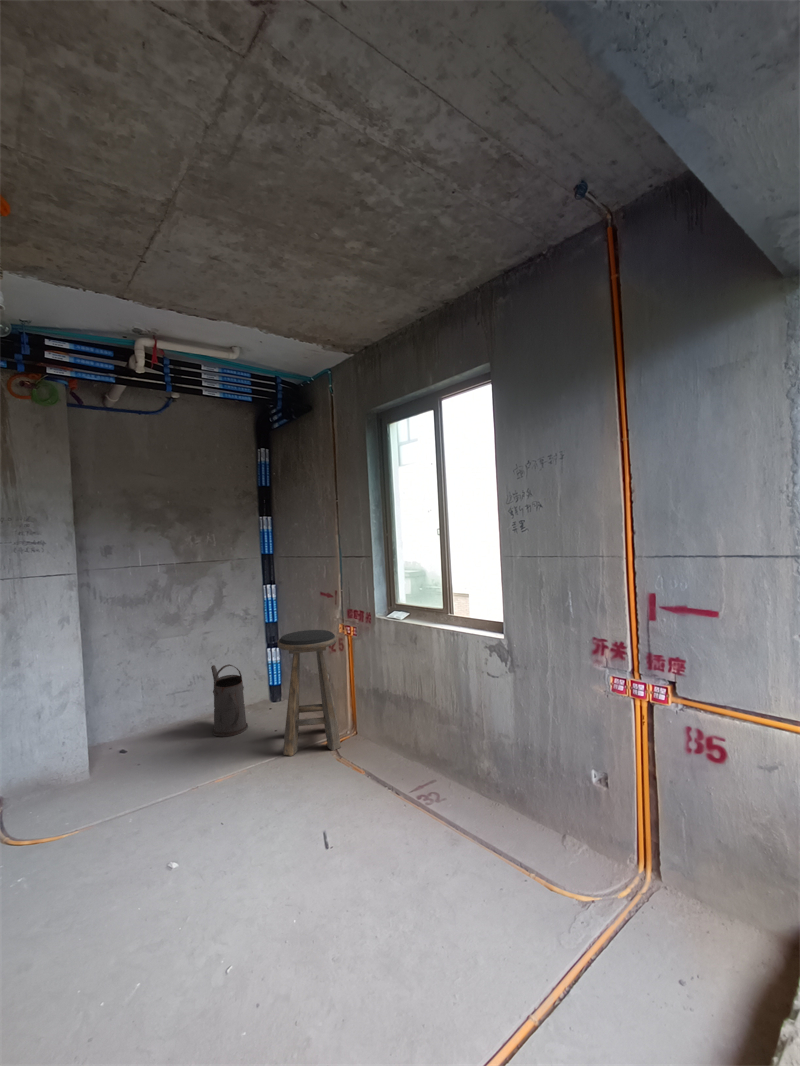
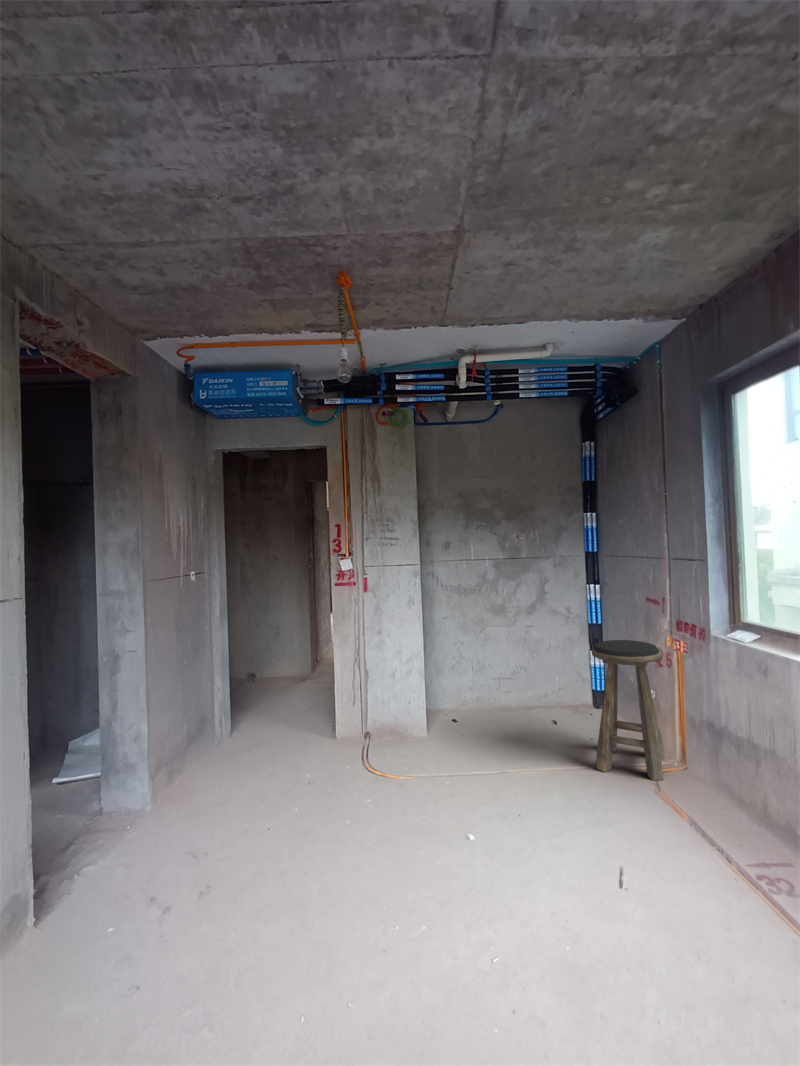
watering can: present [211,664,248,737] -> none [531,660,565,734]

